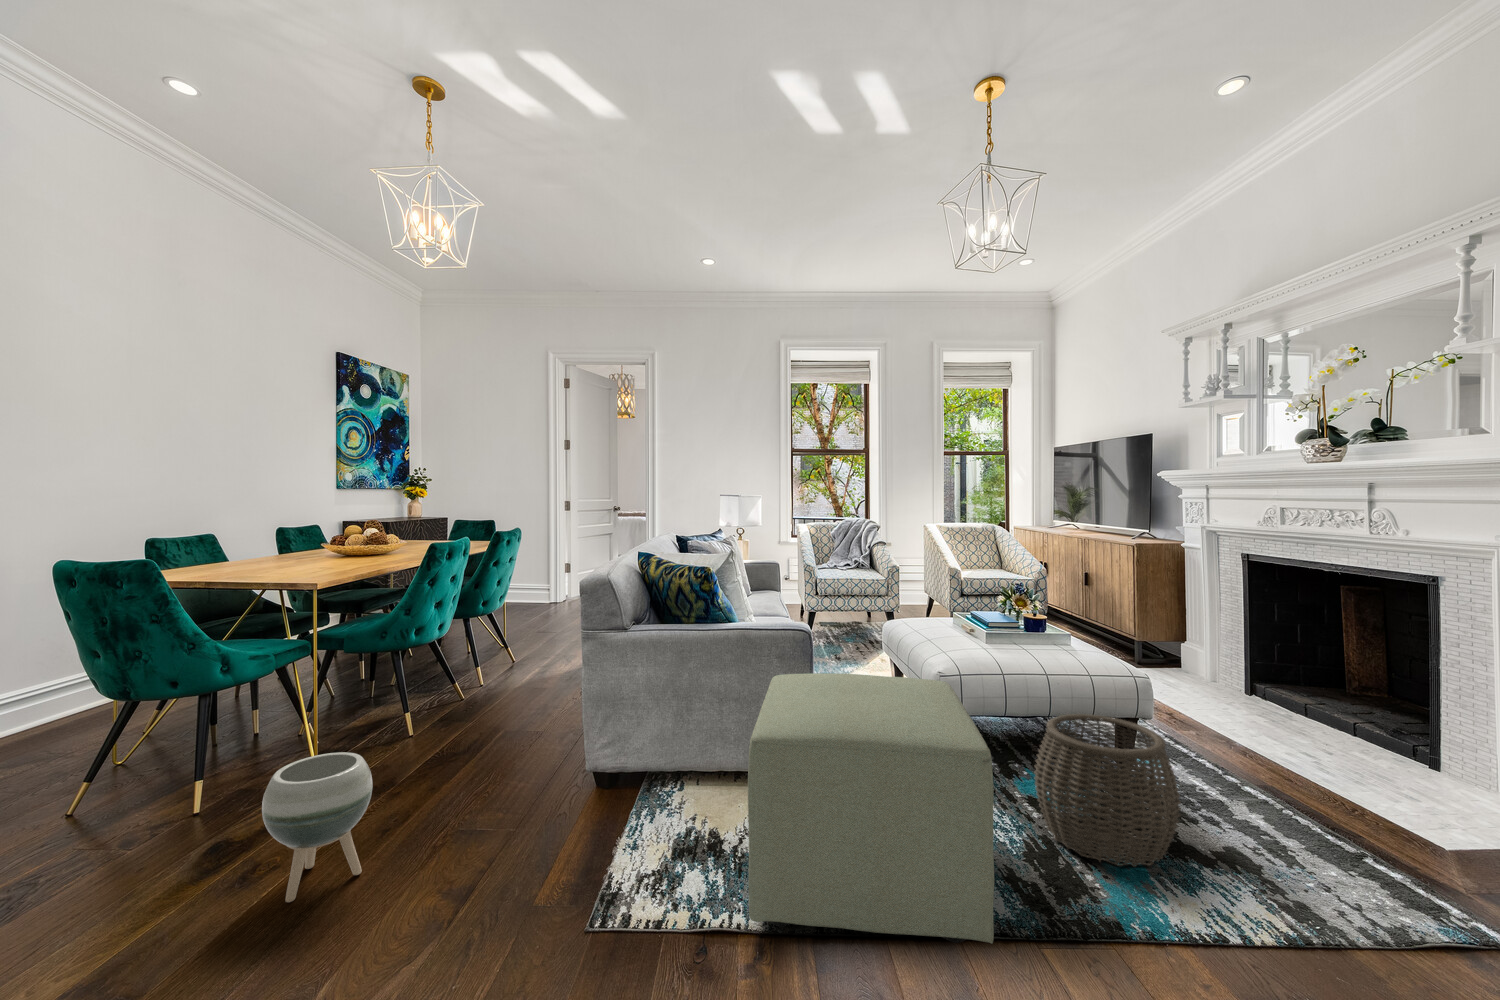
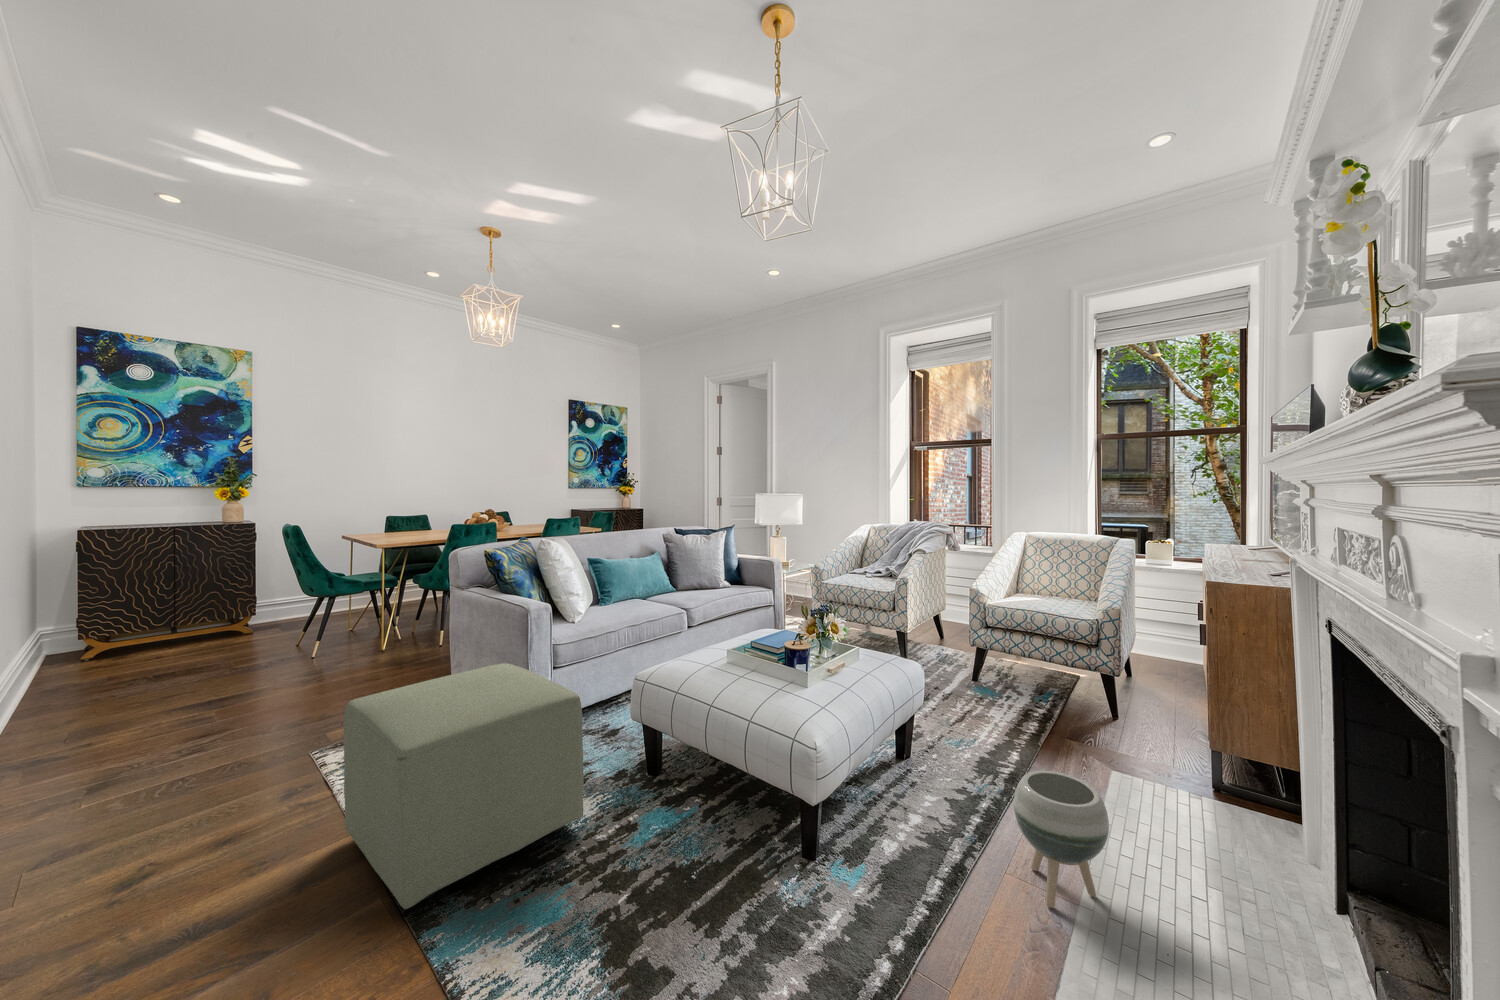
woven basket: present [1034,714,1181,867] -> none [607,755,741,928]
planter: present [262,752,372,902] -> present [1014,771,1109,908]

